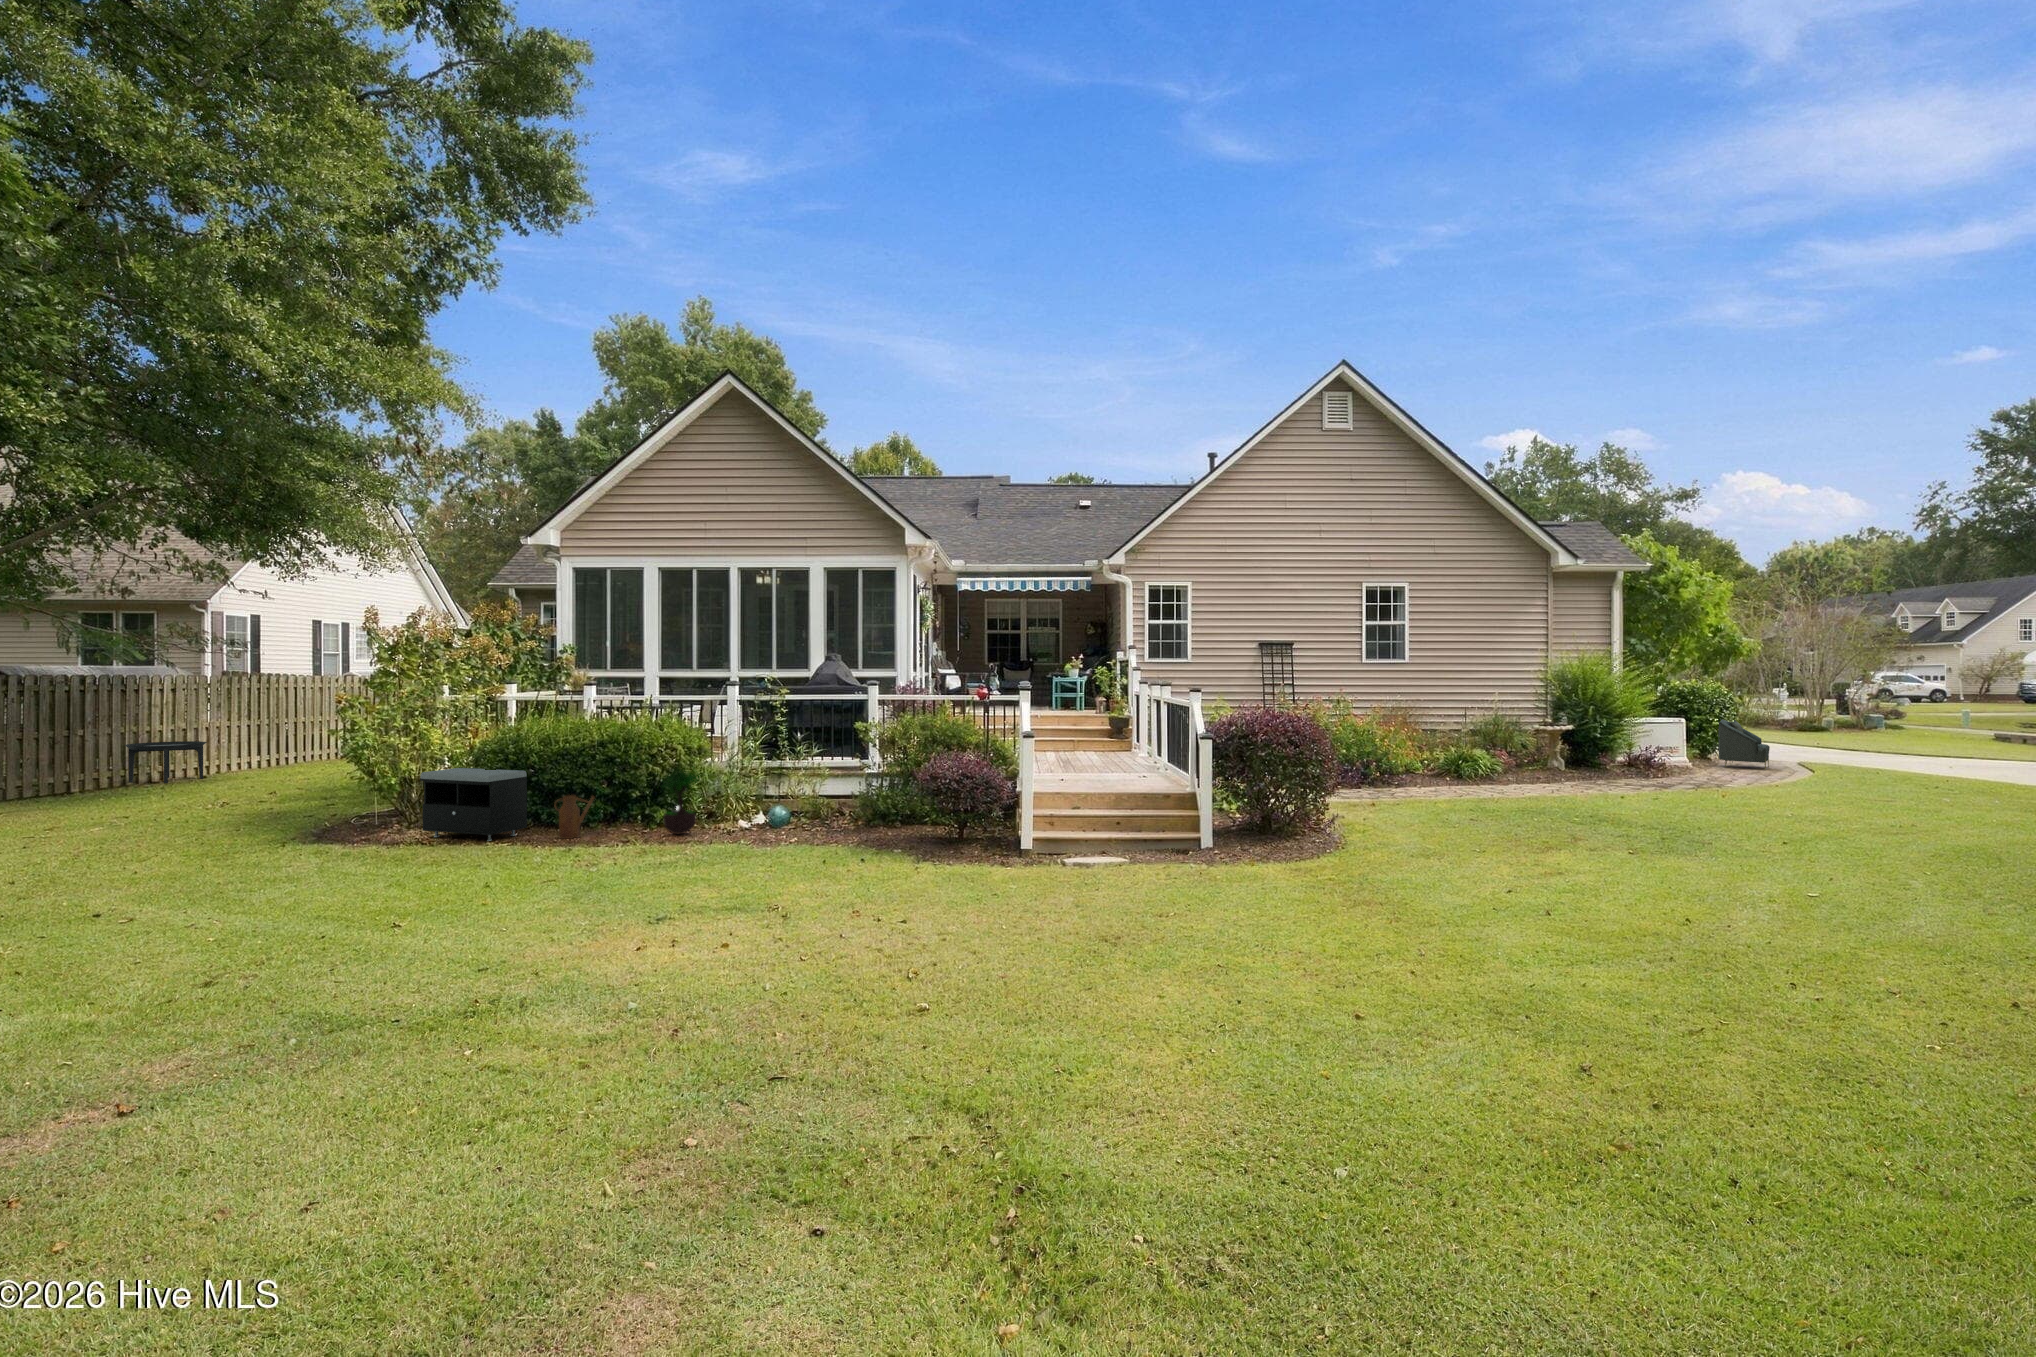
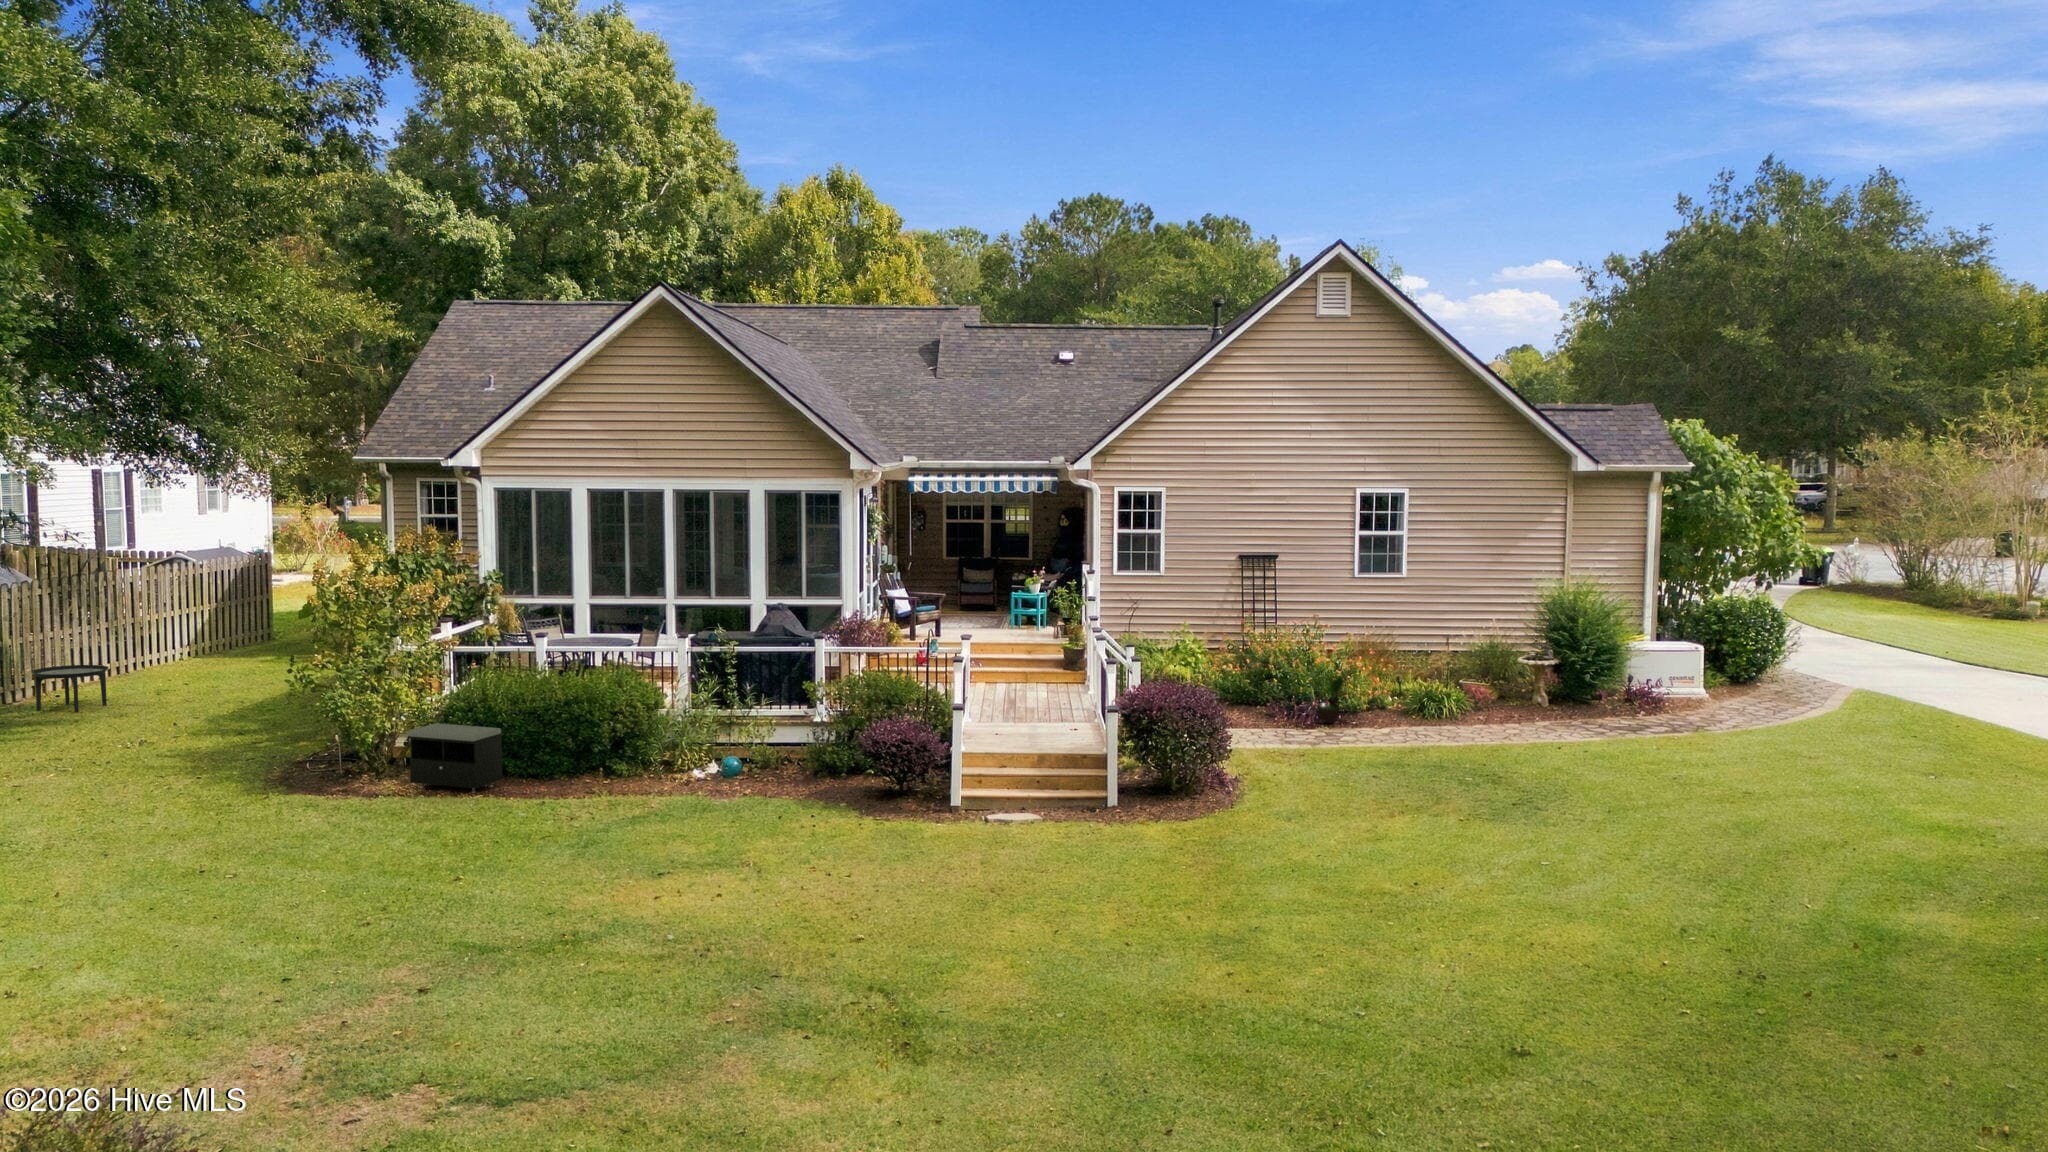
armchair: present [1718,720,1770,770] -> none [1744,643,1798,700]
potted tree: present [662,768,698,834] -> present [1316,675,1346,723]
watering can: present [554,795,595,839] -> none [529,751,566,791]

